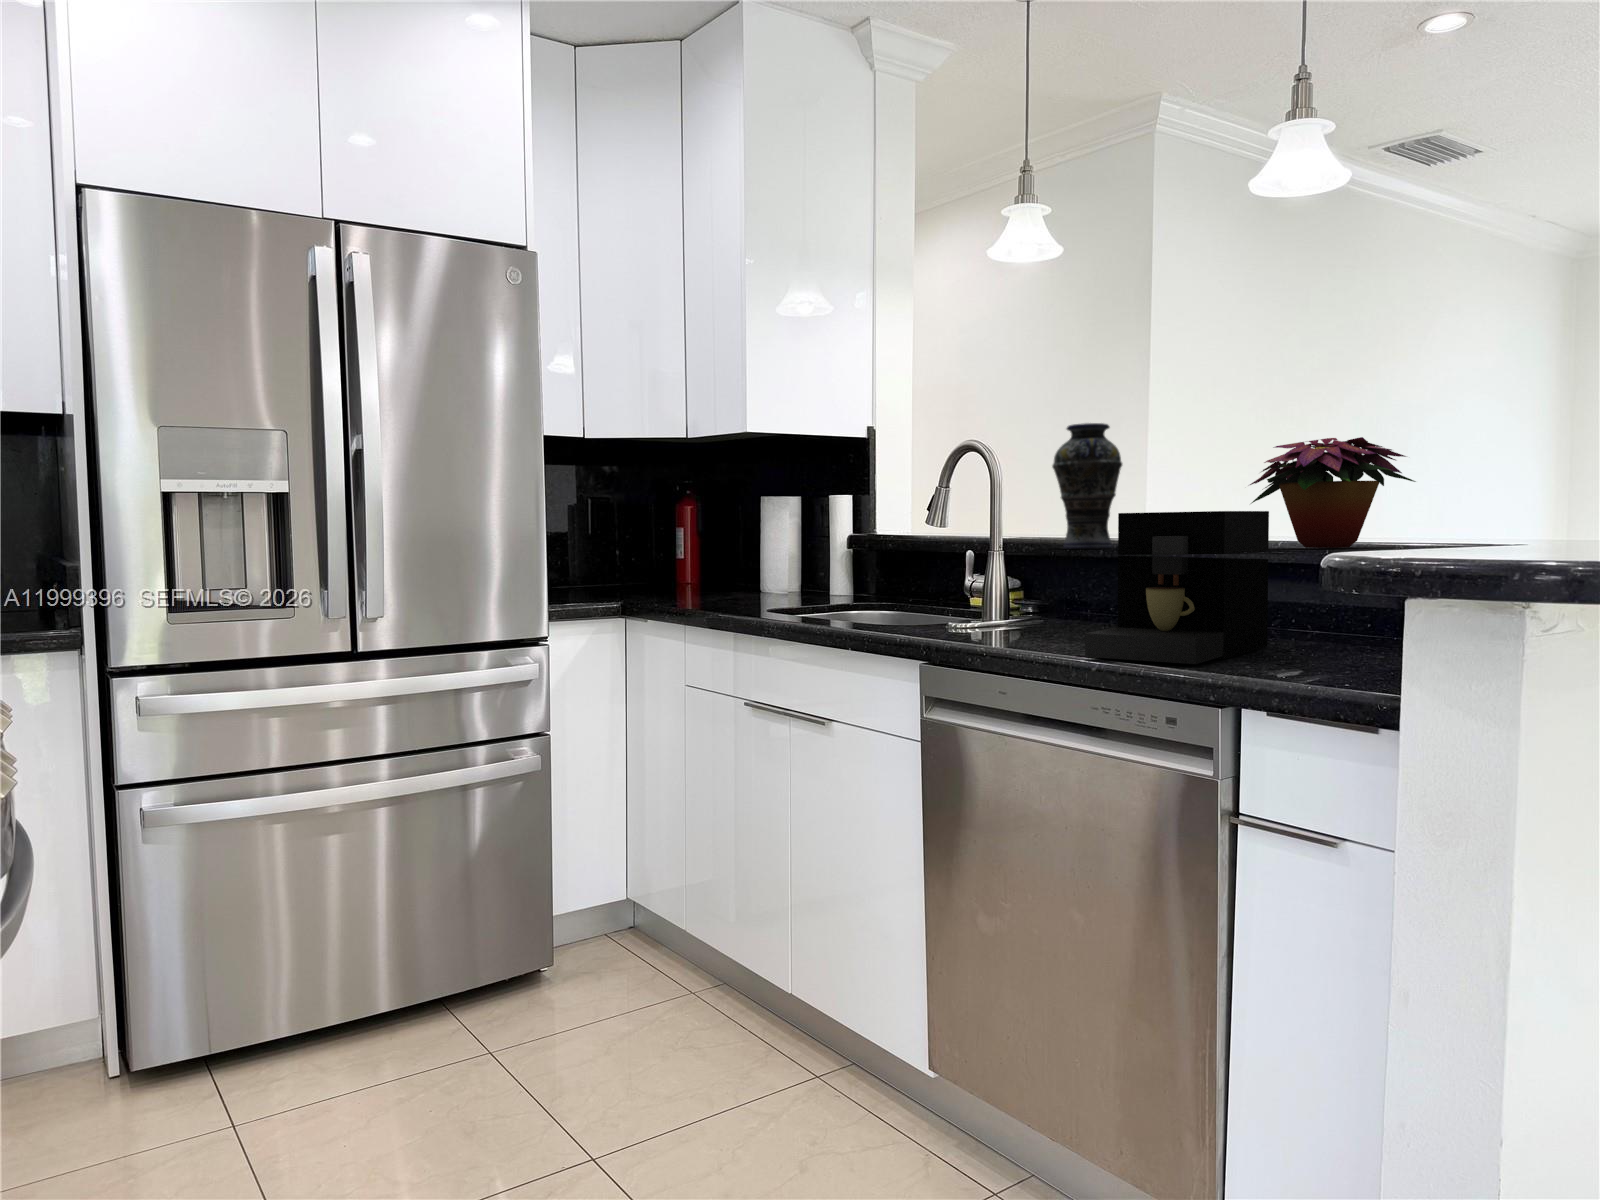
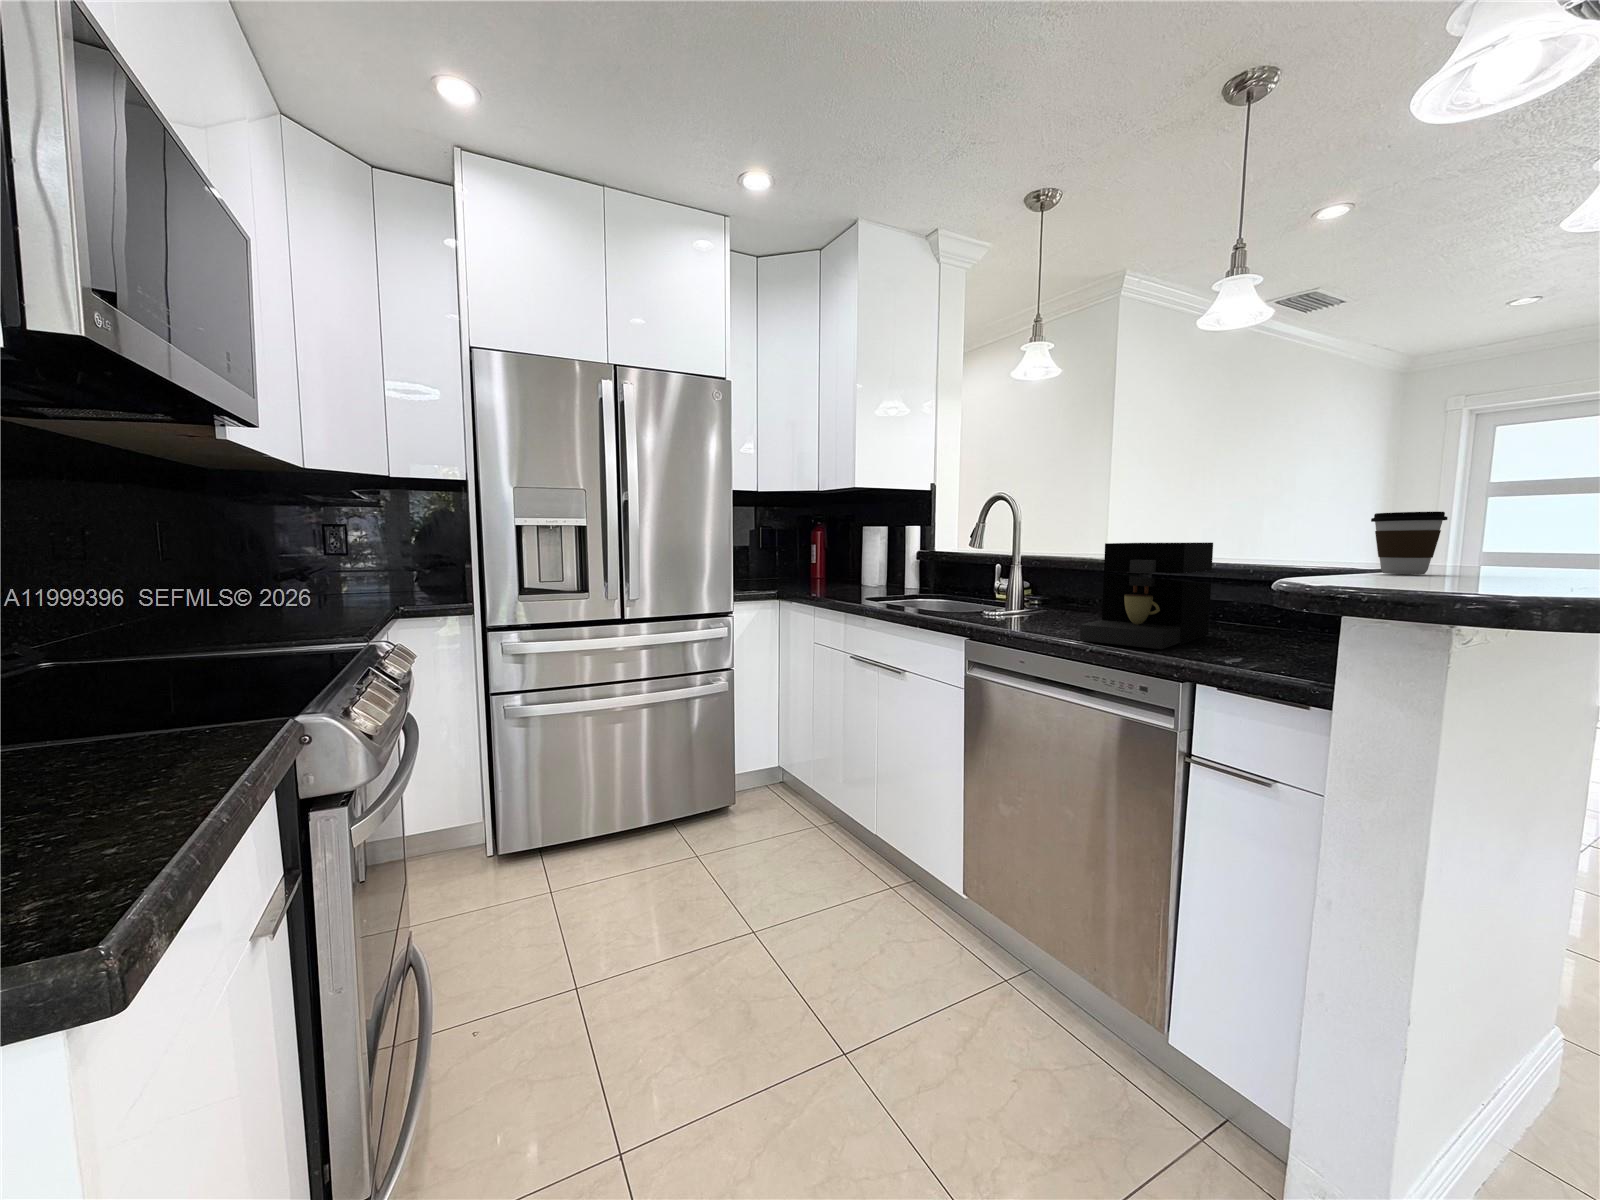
vase: present [1052,423,1122,549] -> none [1052,482,1100,563]
flower arrangement: present [1250,437,1416,548] -> none [1186,491,1329,568]
coffee cup: none [1457,464,1546,549] -> present [1371,512,1448,574]

